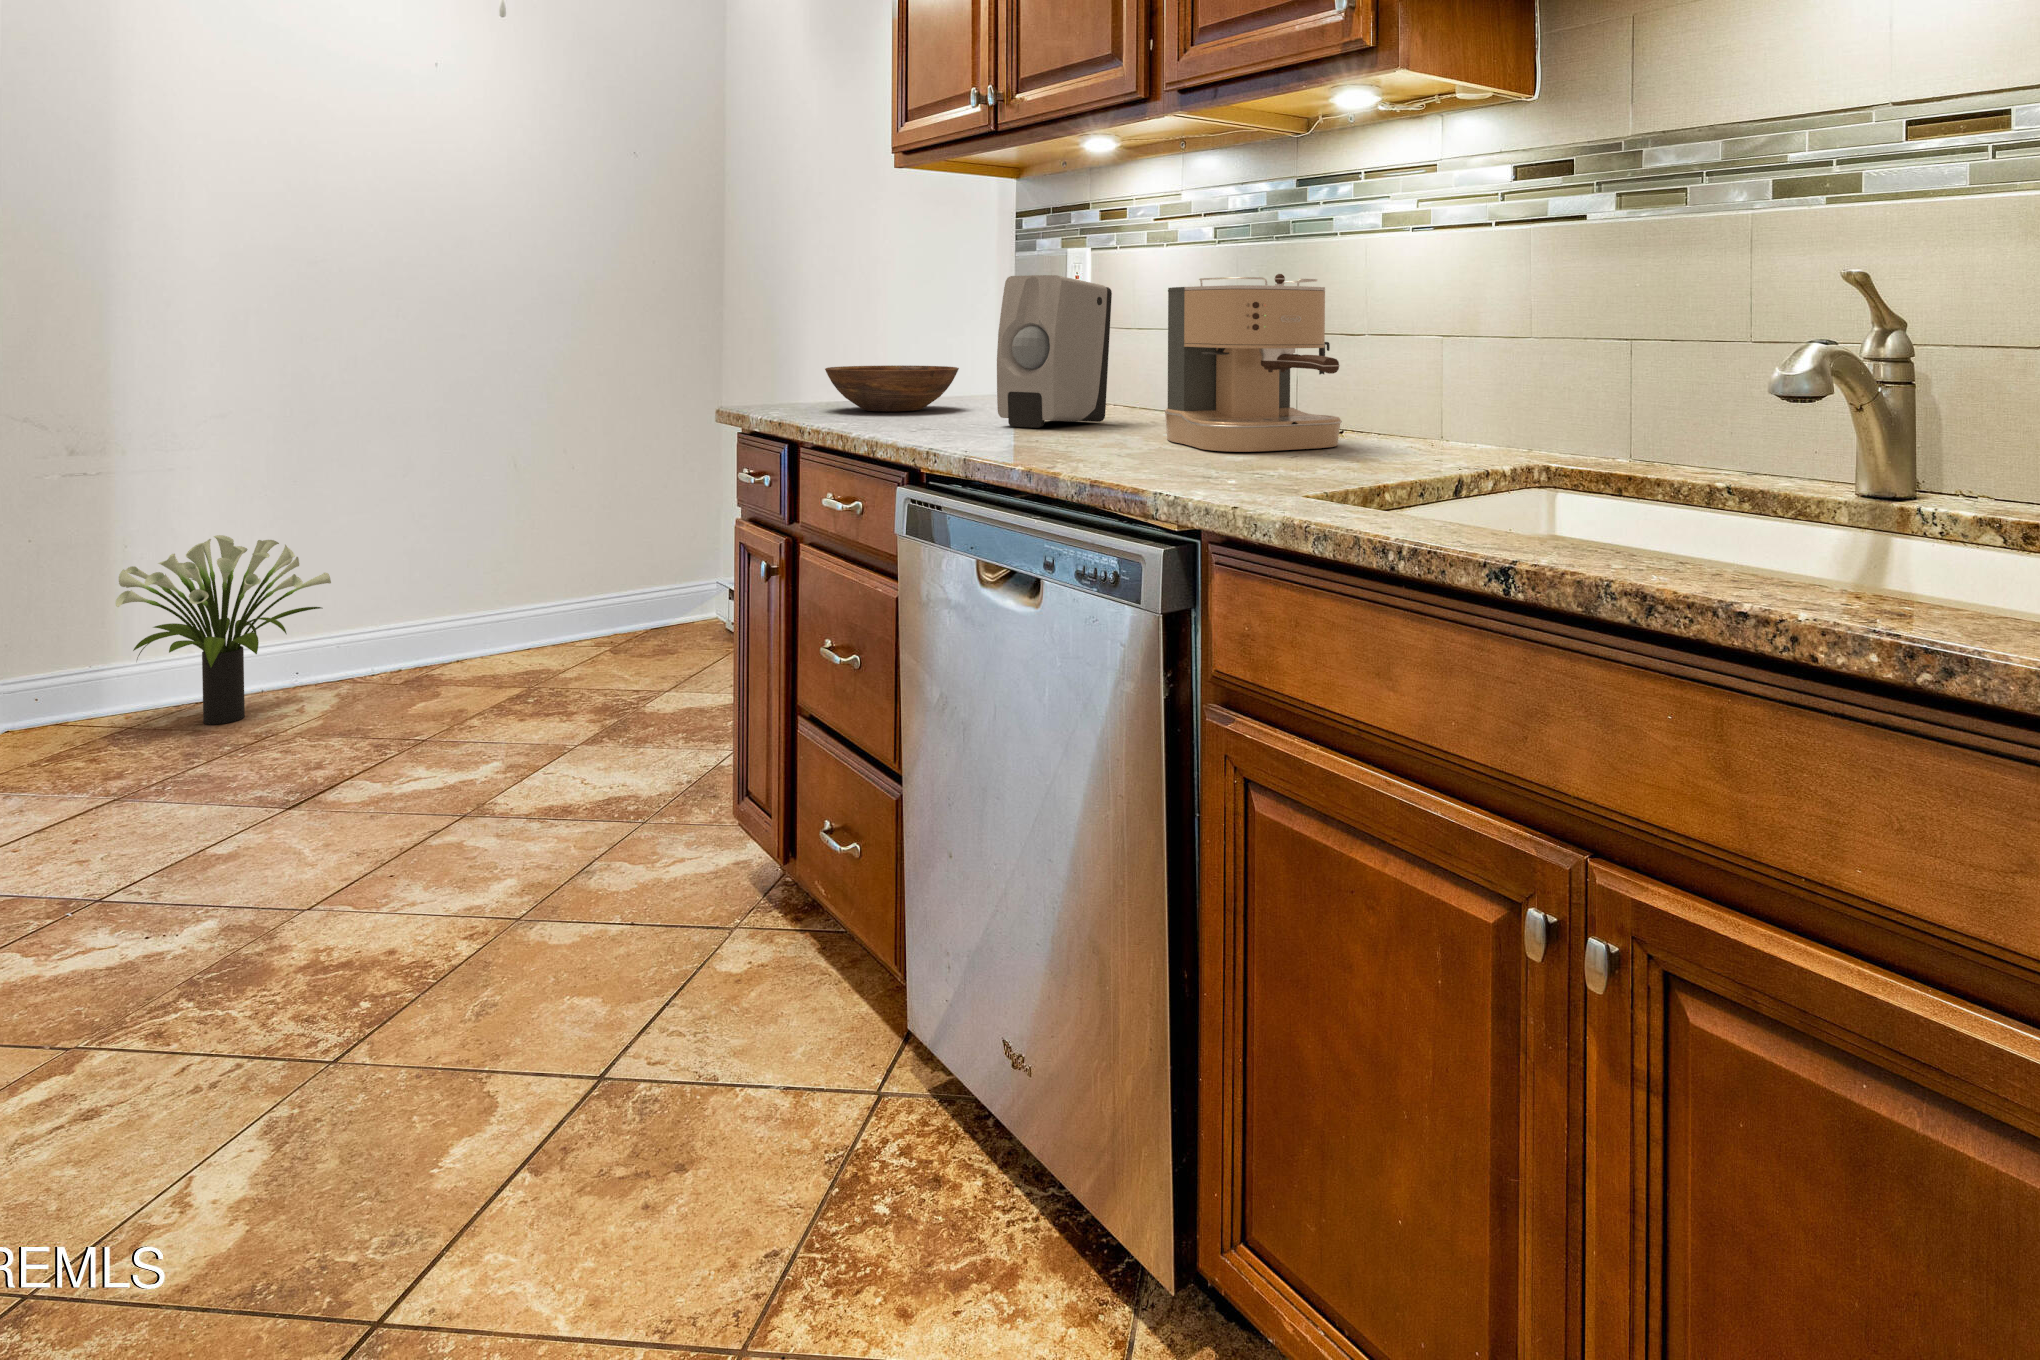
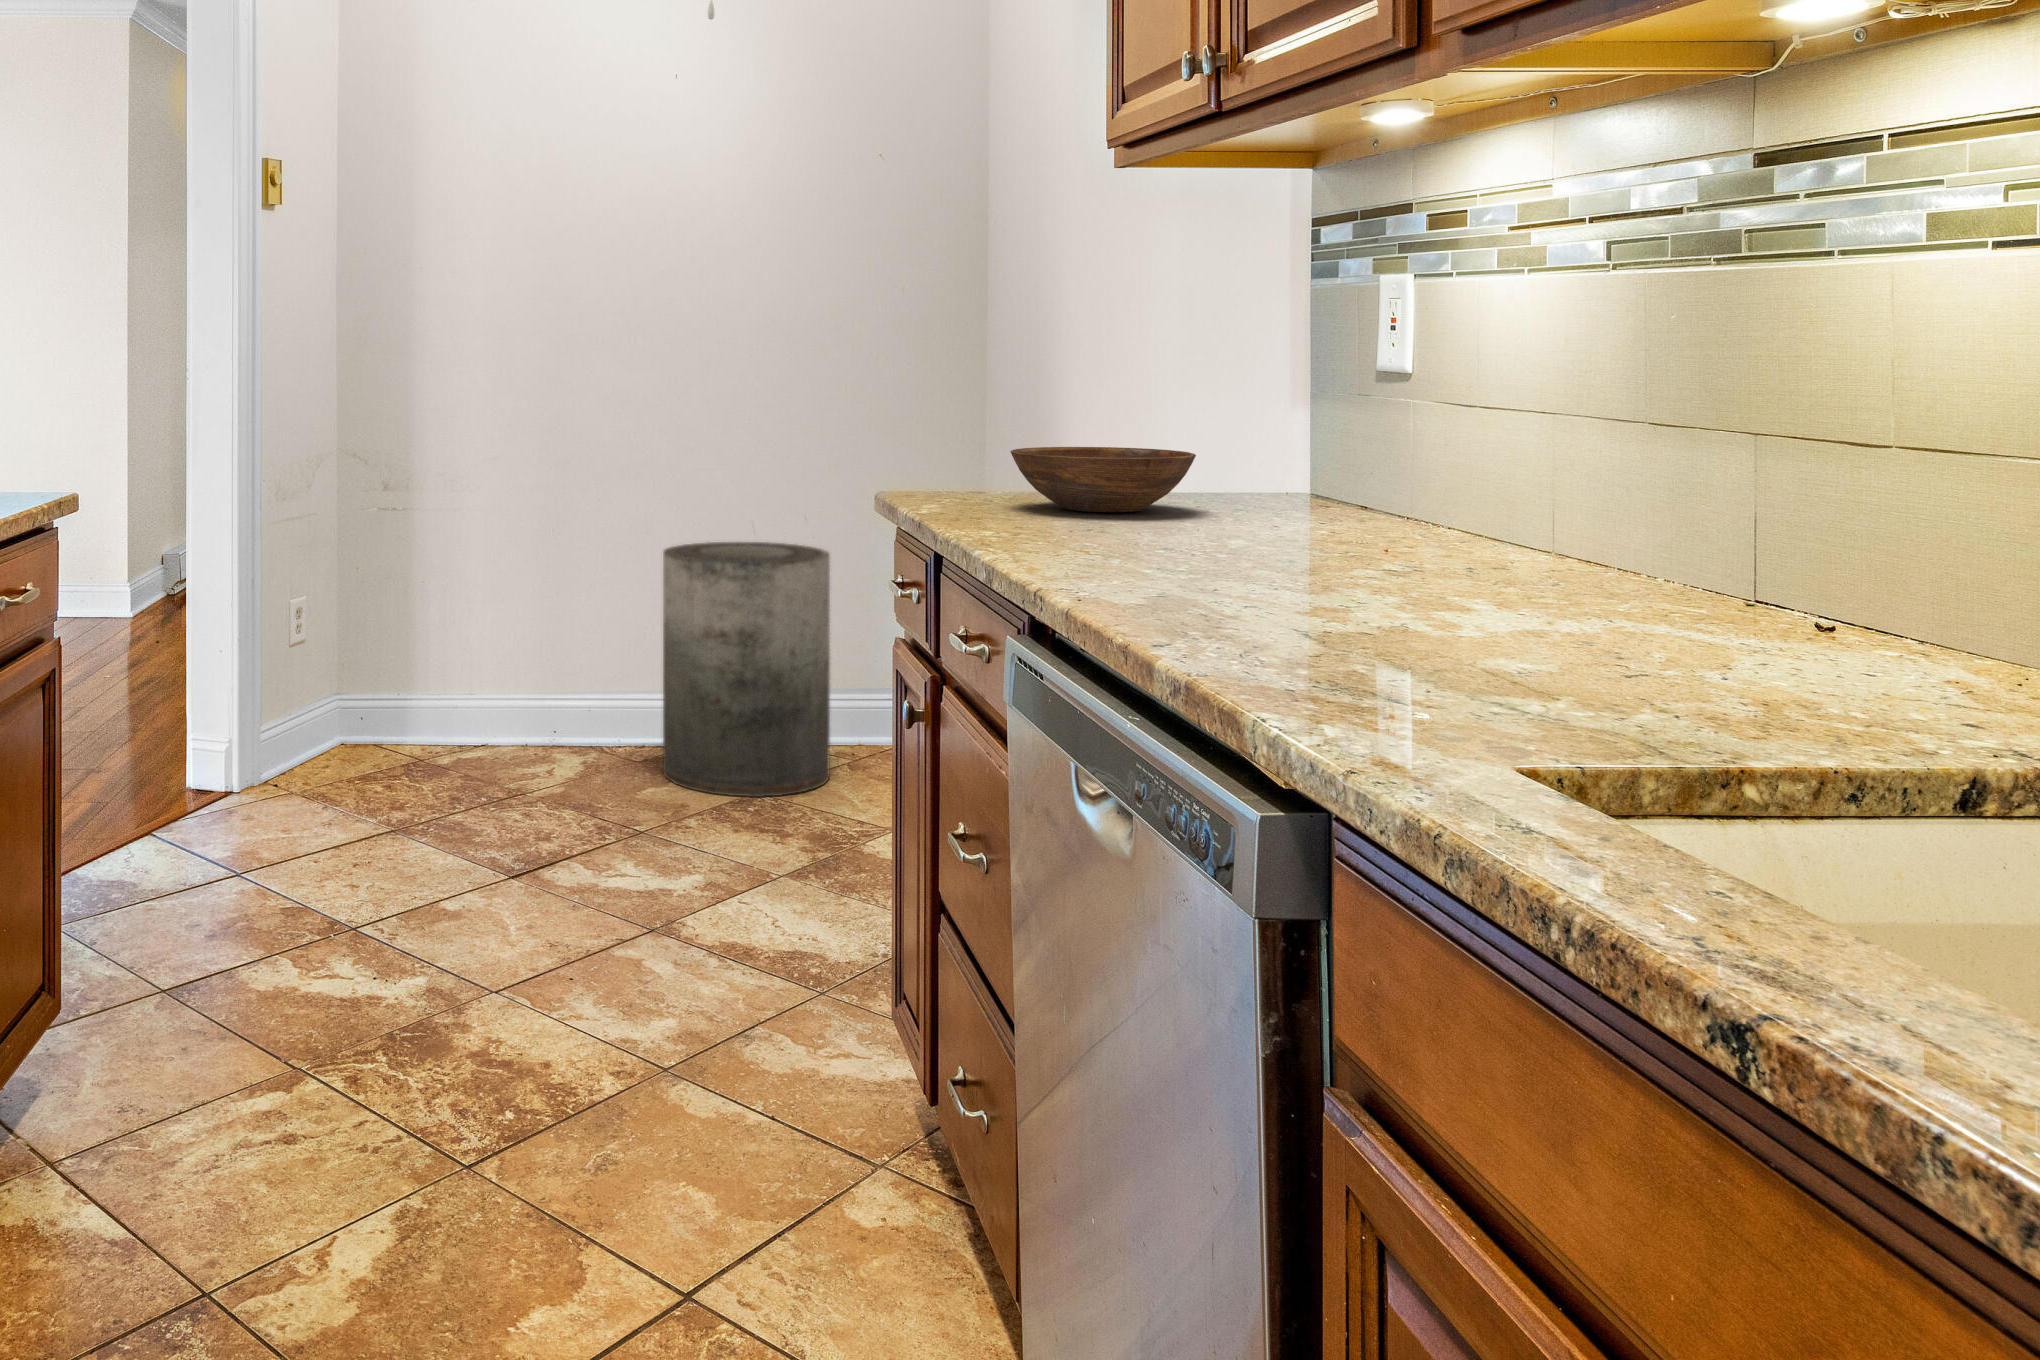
coffee maker: present [1164,274,1342,452] -> none [1452,330,1796,637]
soap dispenser: present [997,275,1112,428] -> none [1210,330,1405,554]
trash can: none [422,470,594,698] -> present [663,542,830,797]
potted plant: present [116,535,331,725] -> none [410,588,580,776]

